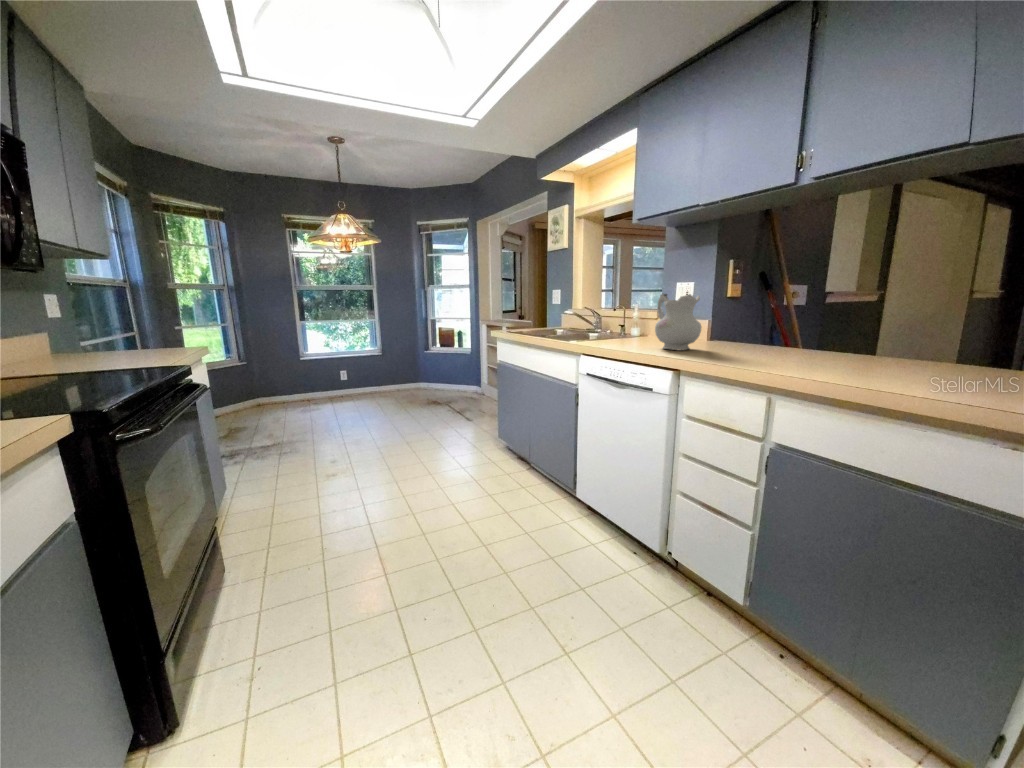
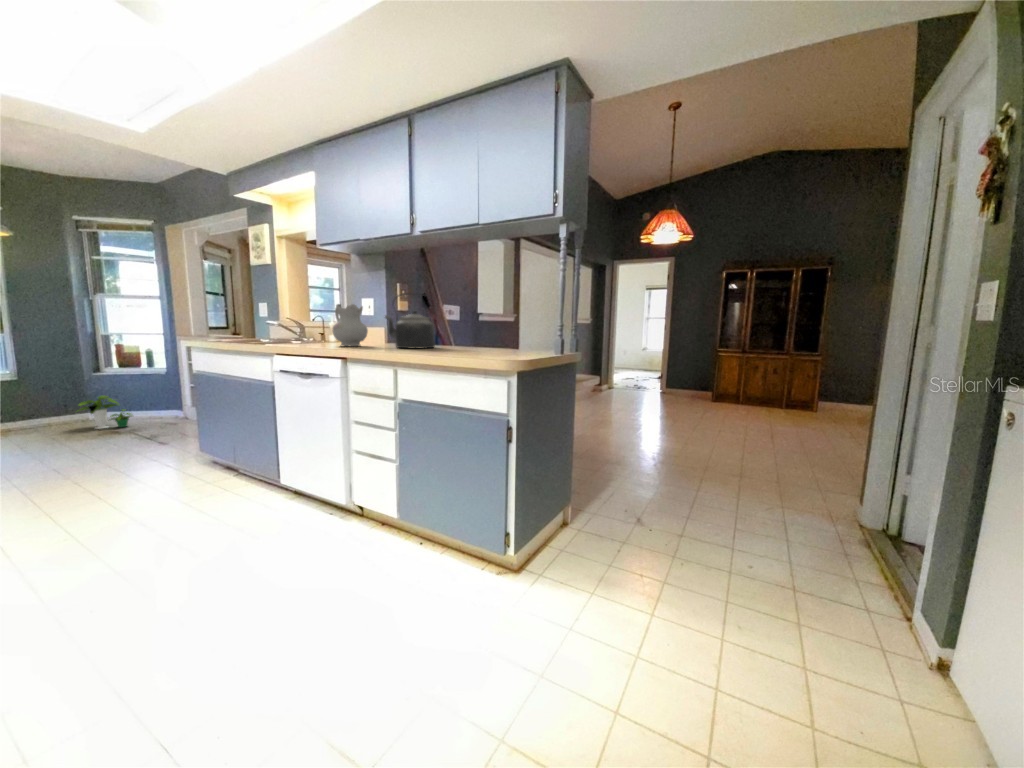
kettle: none [739,275,837,362] -> present [385,293,435,348]
potted plant: none [415,368,449,395] -> present [77,396,132,429]

